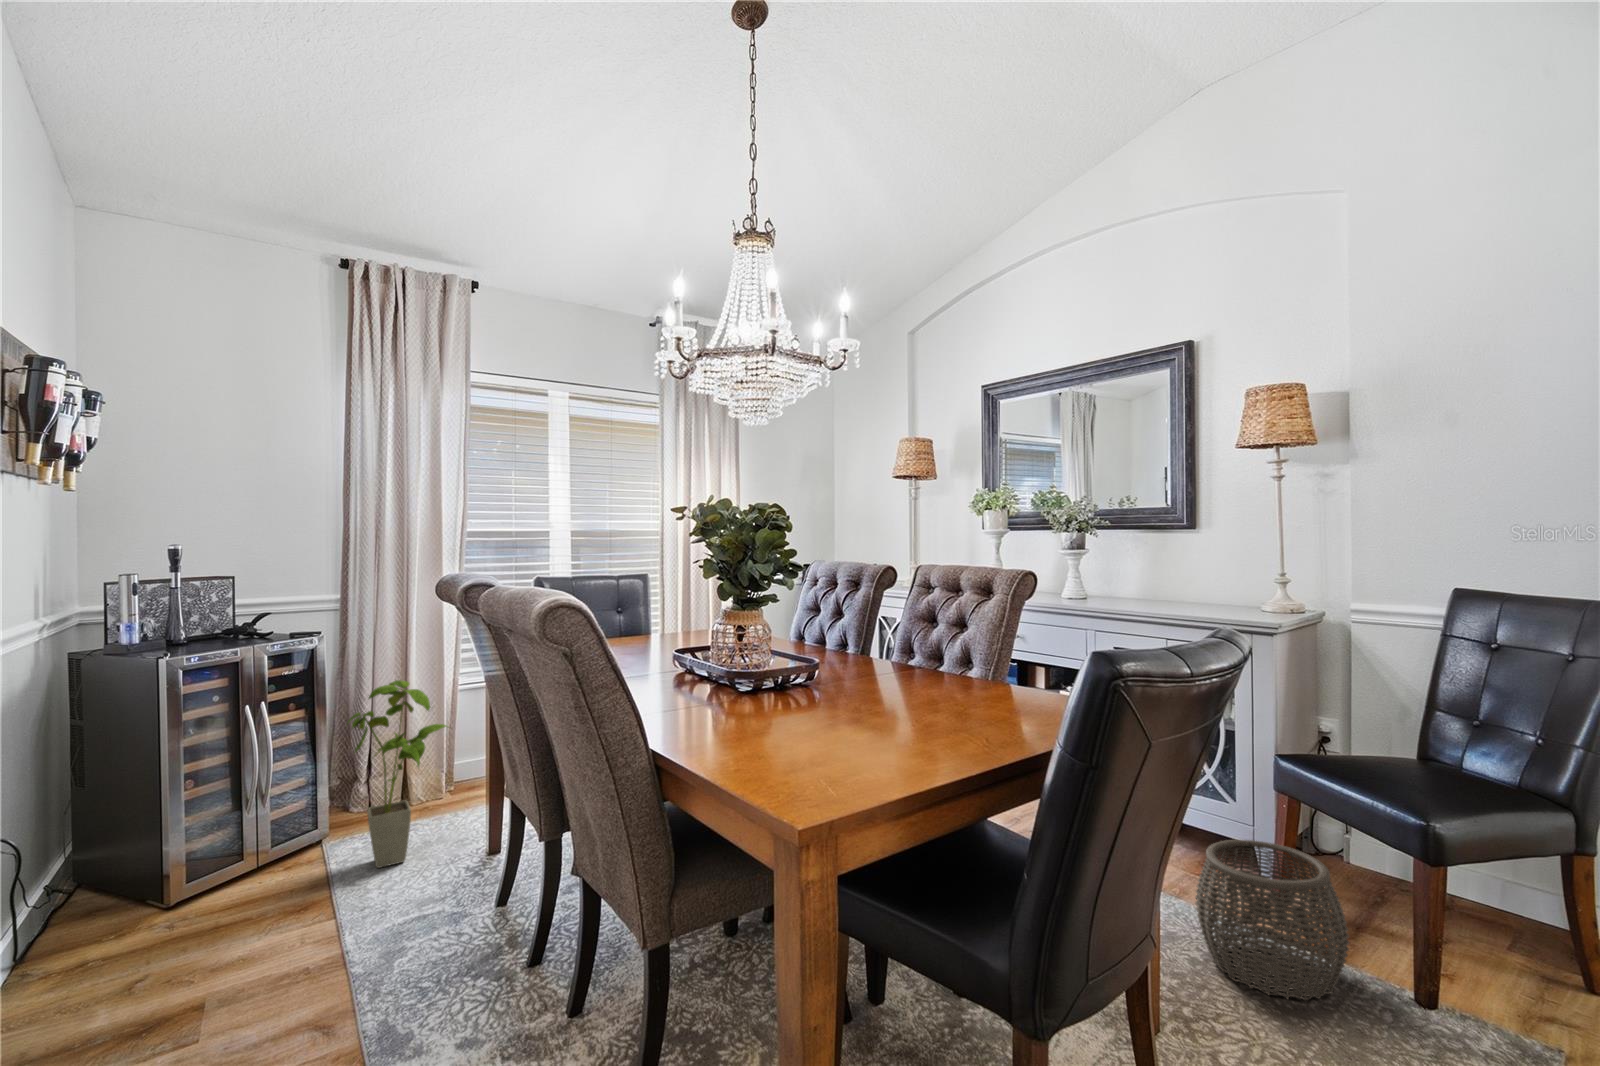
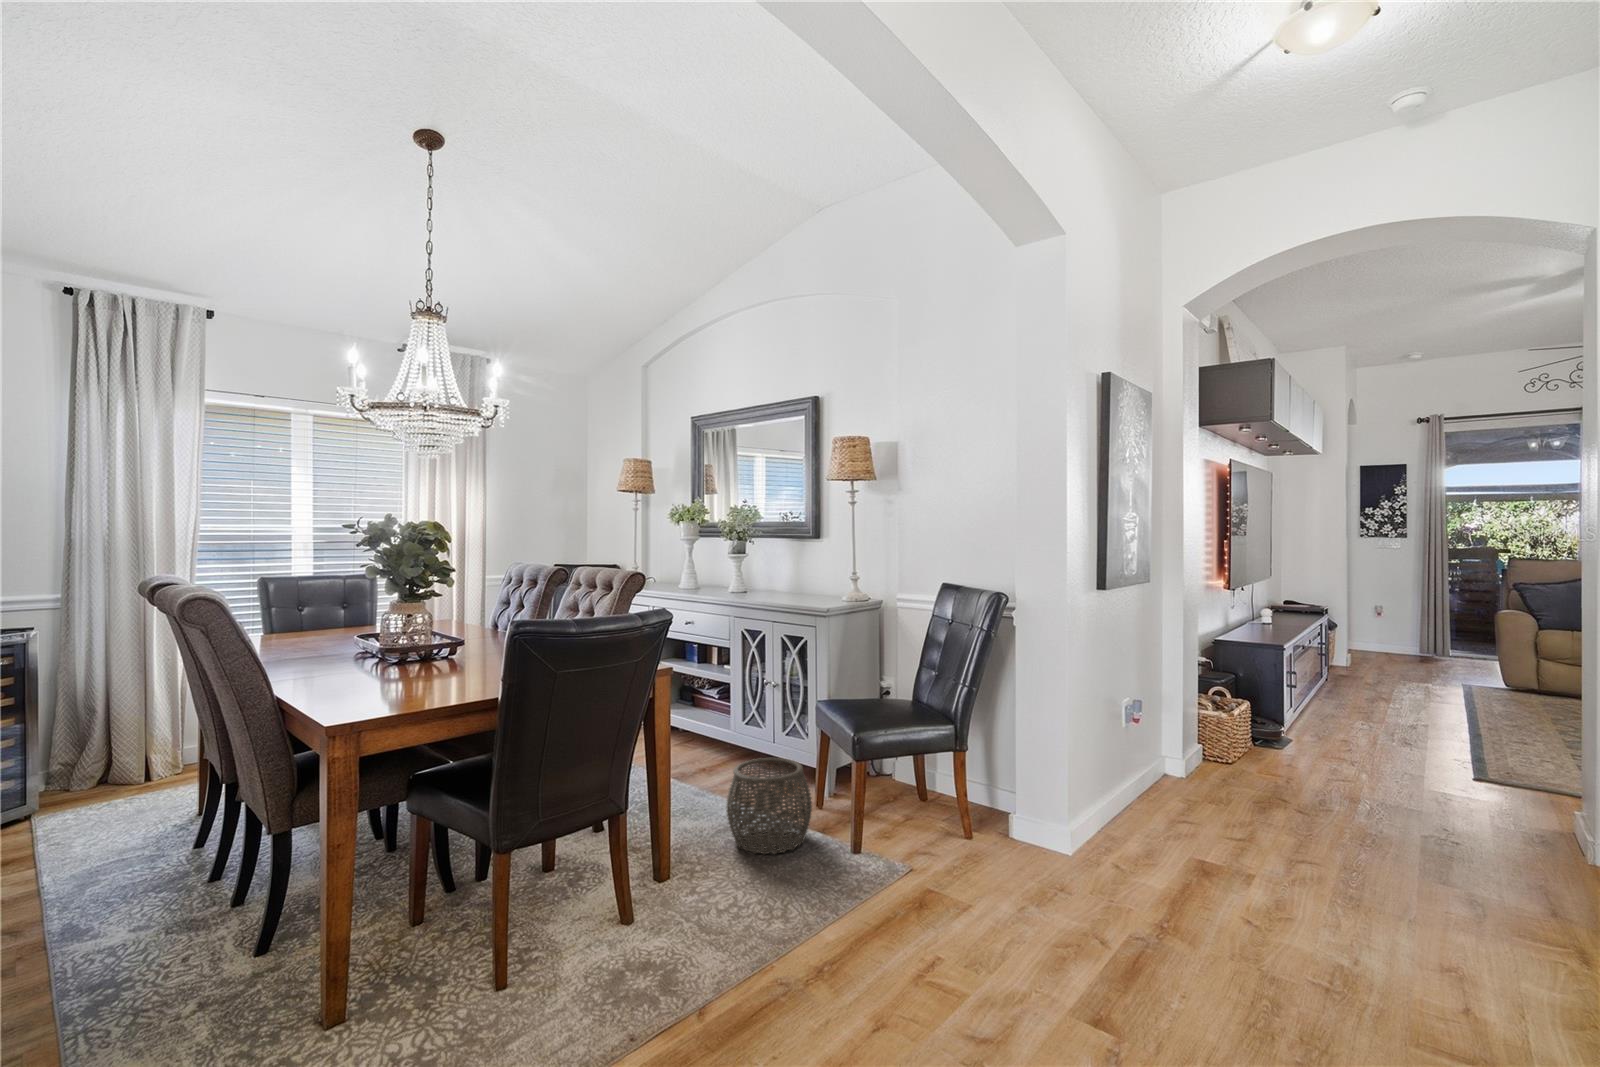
house plant: present [347,680,447,868] -> none [56,668,169,829]

